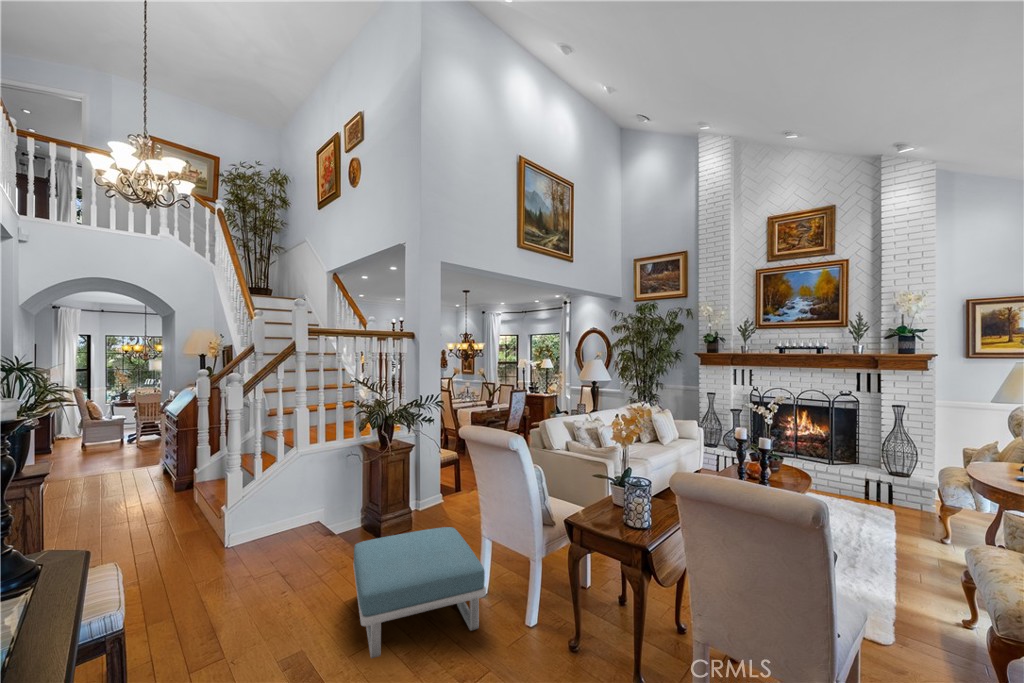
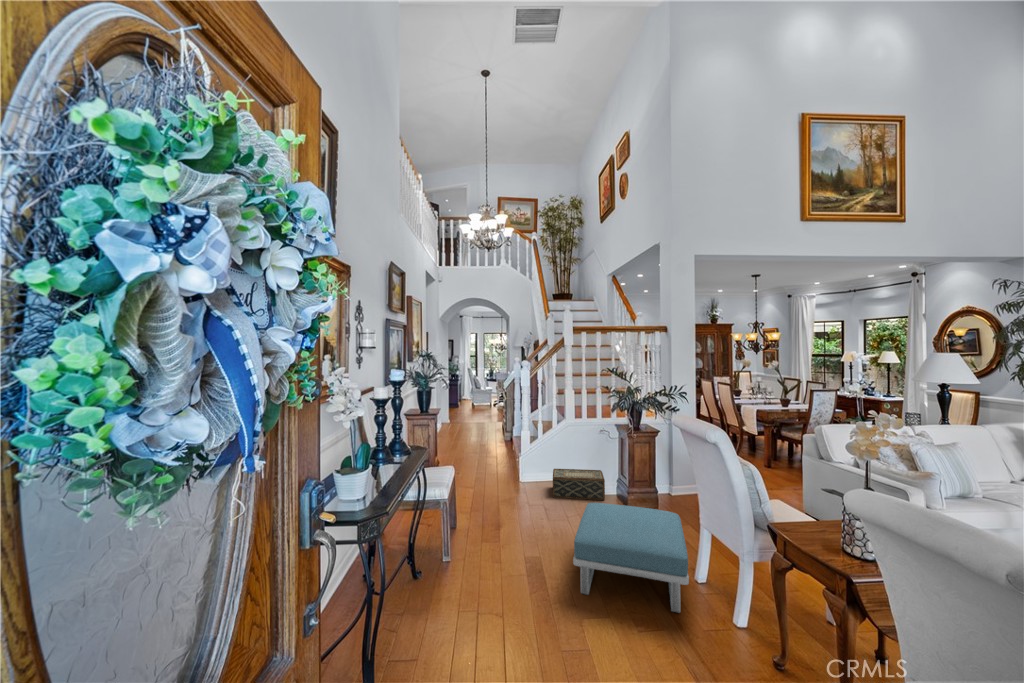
woven basket: none [279,502,353,552] -> present [553,469,605,500]

